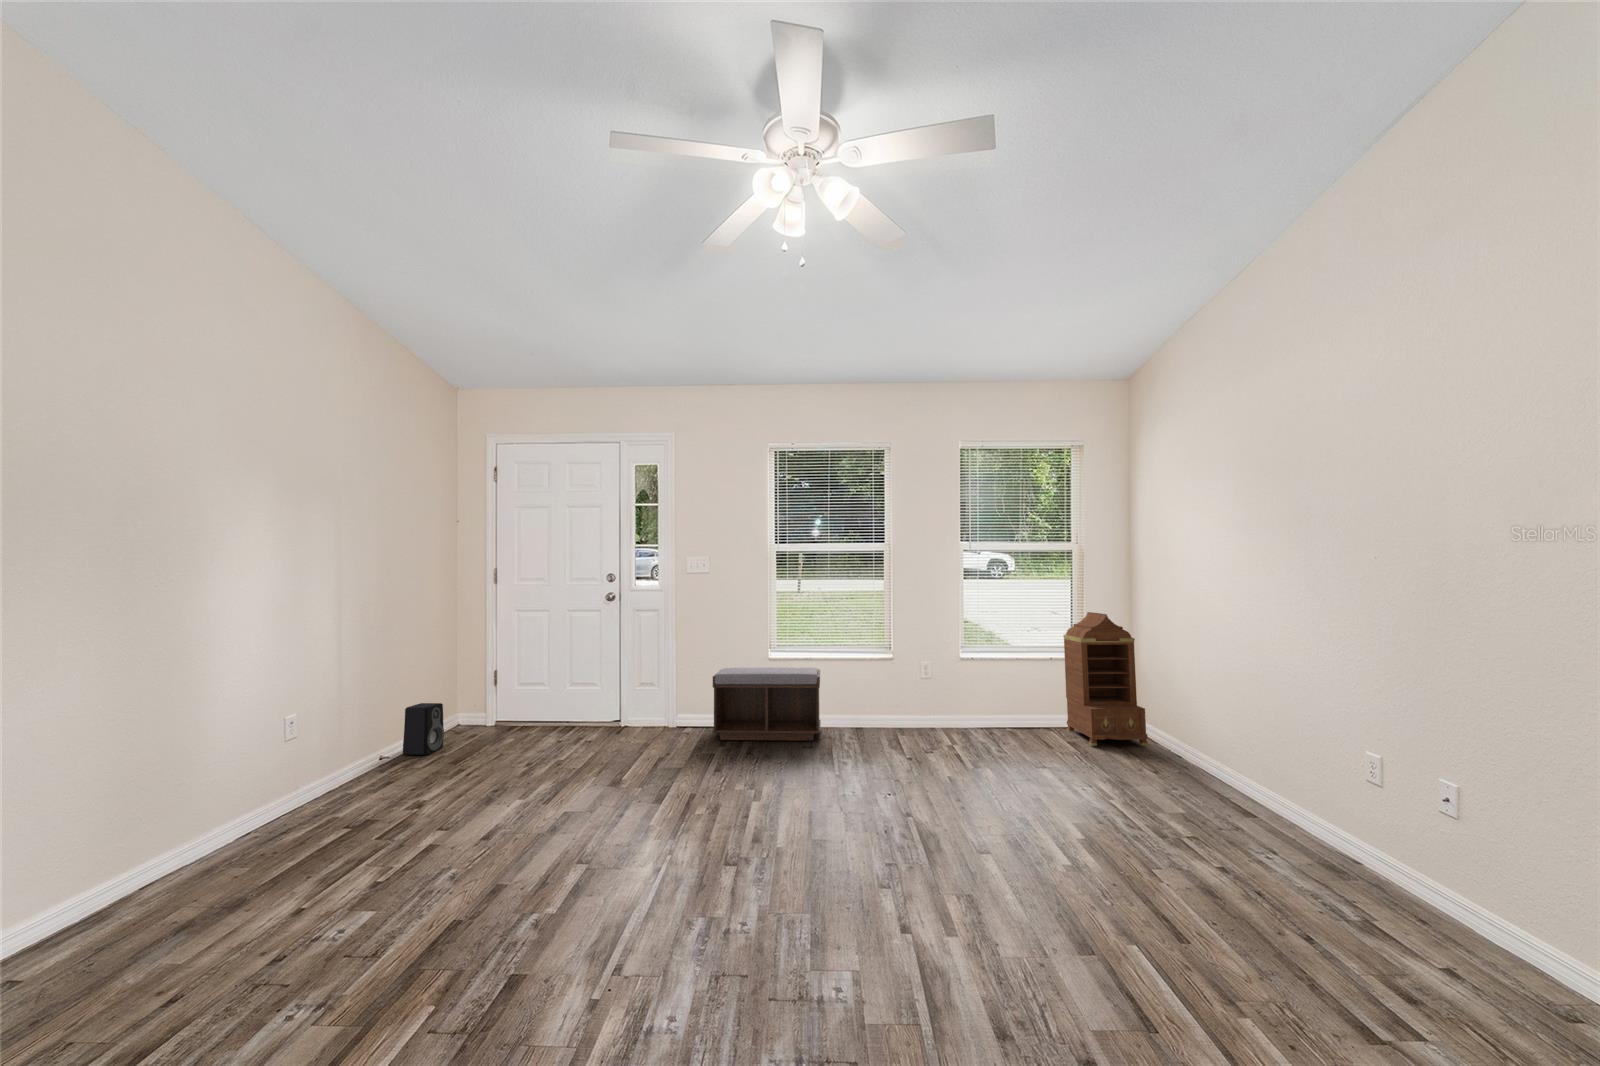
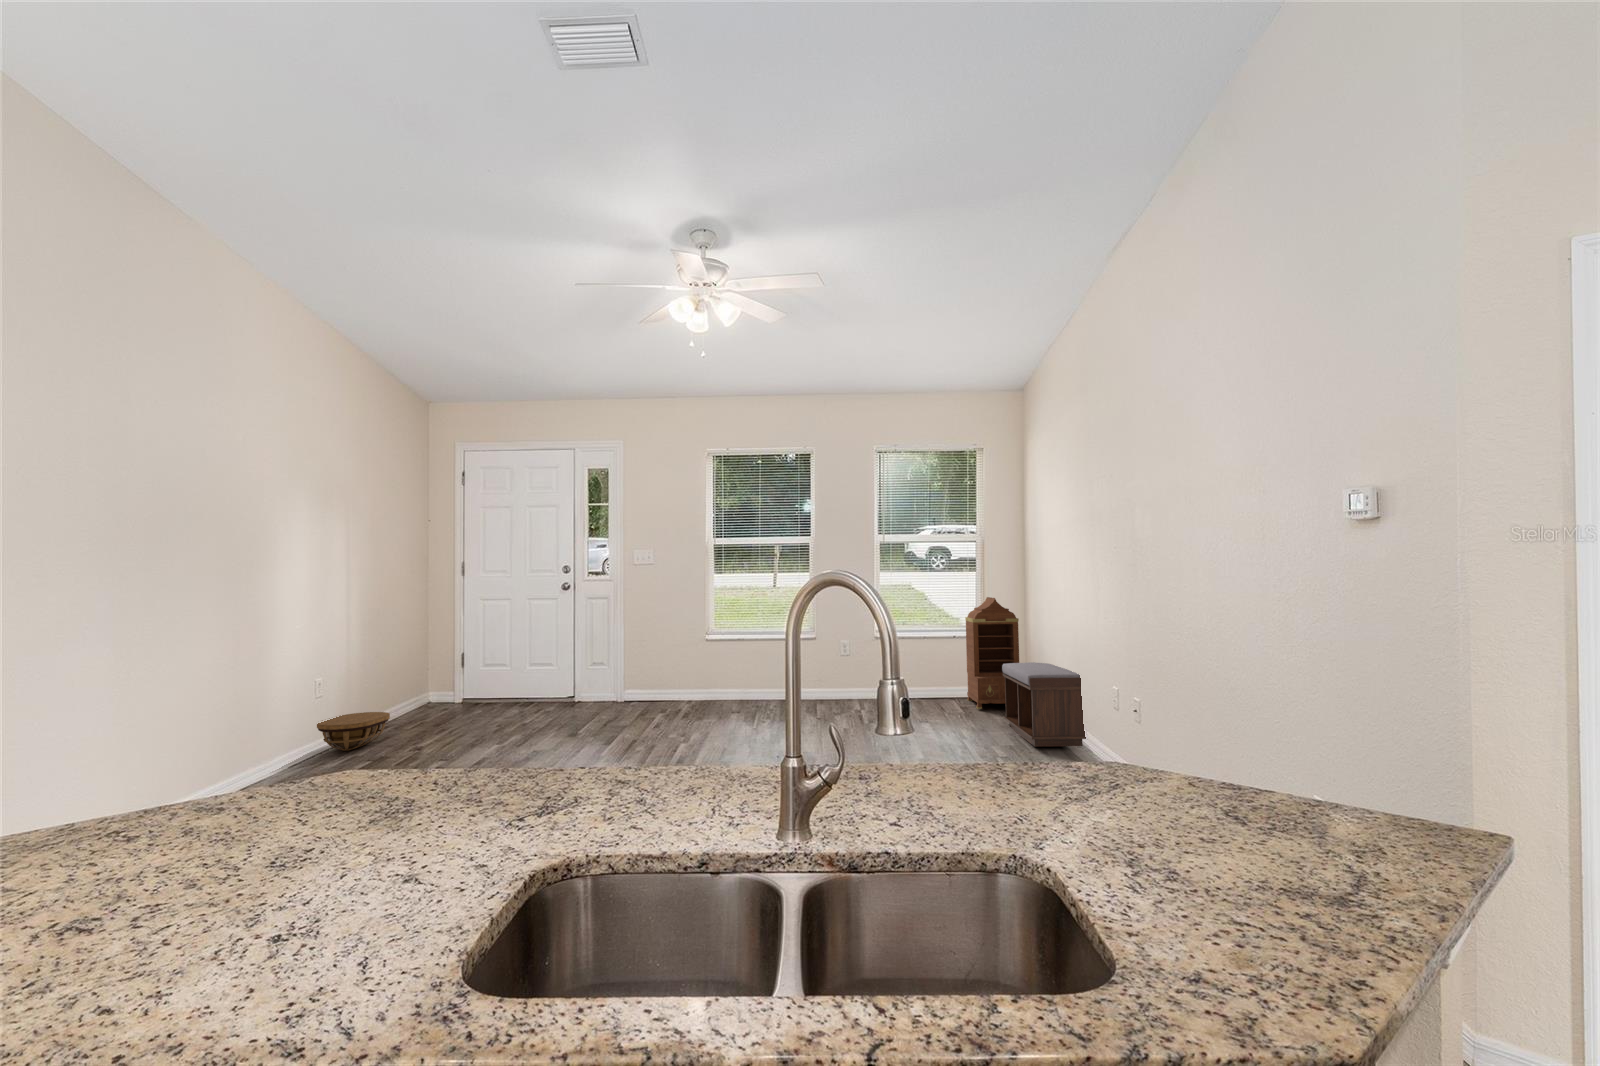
bench: present [712,667,821,740] -> present [1002,662,1086,746]
speaker: present [403,703,444,755] -> none [390,679,423,721]
basket: none [286,752,390,809] -> present [317,712,390,751]

